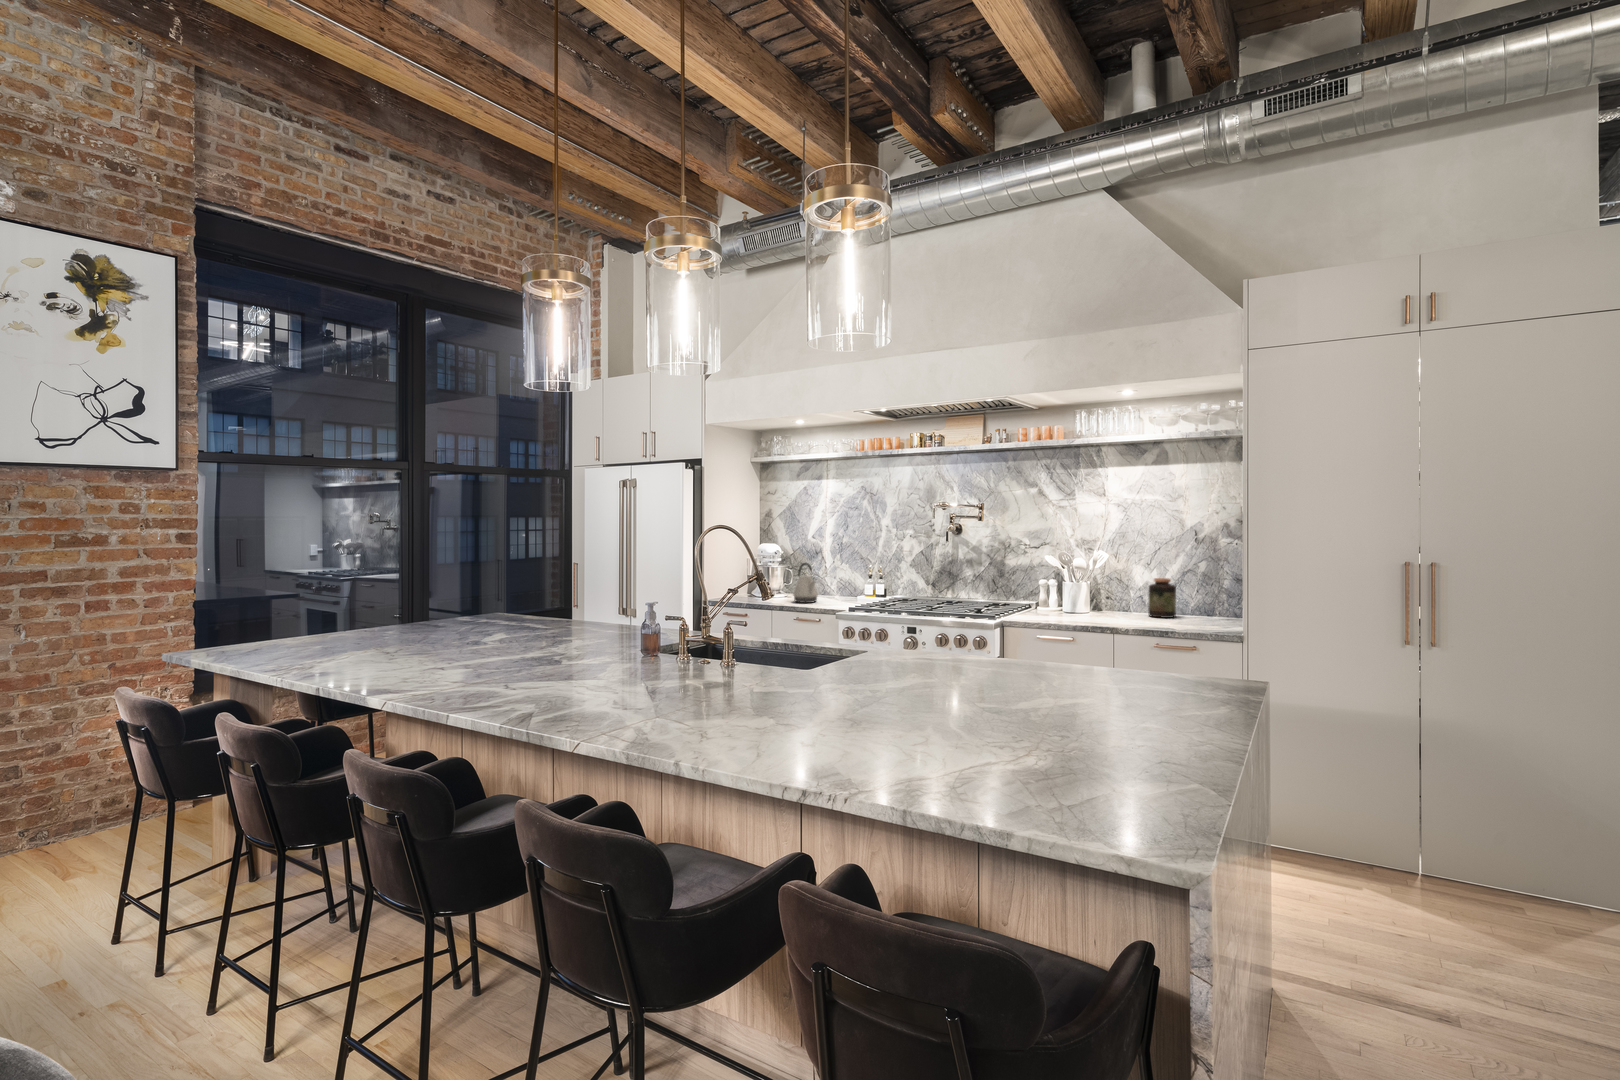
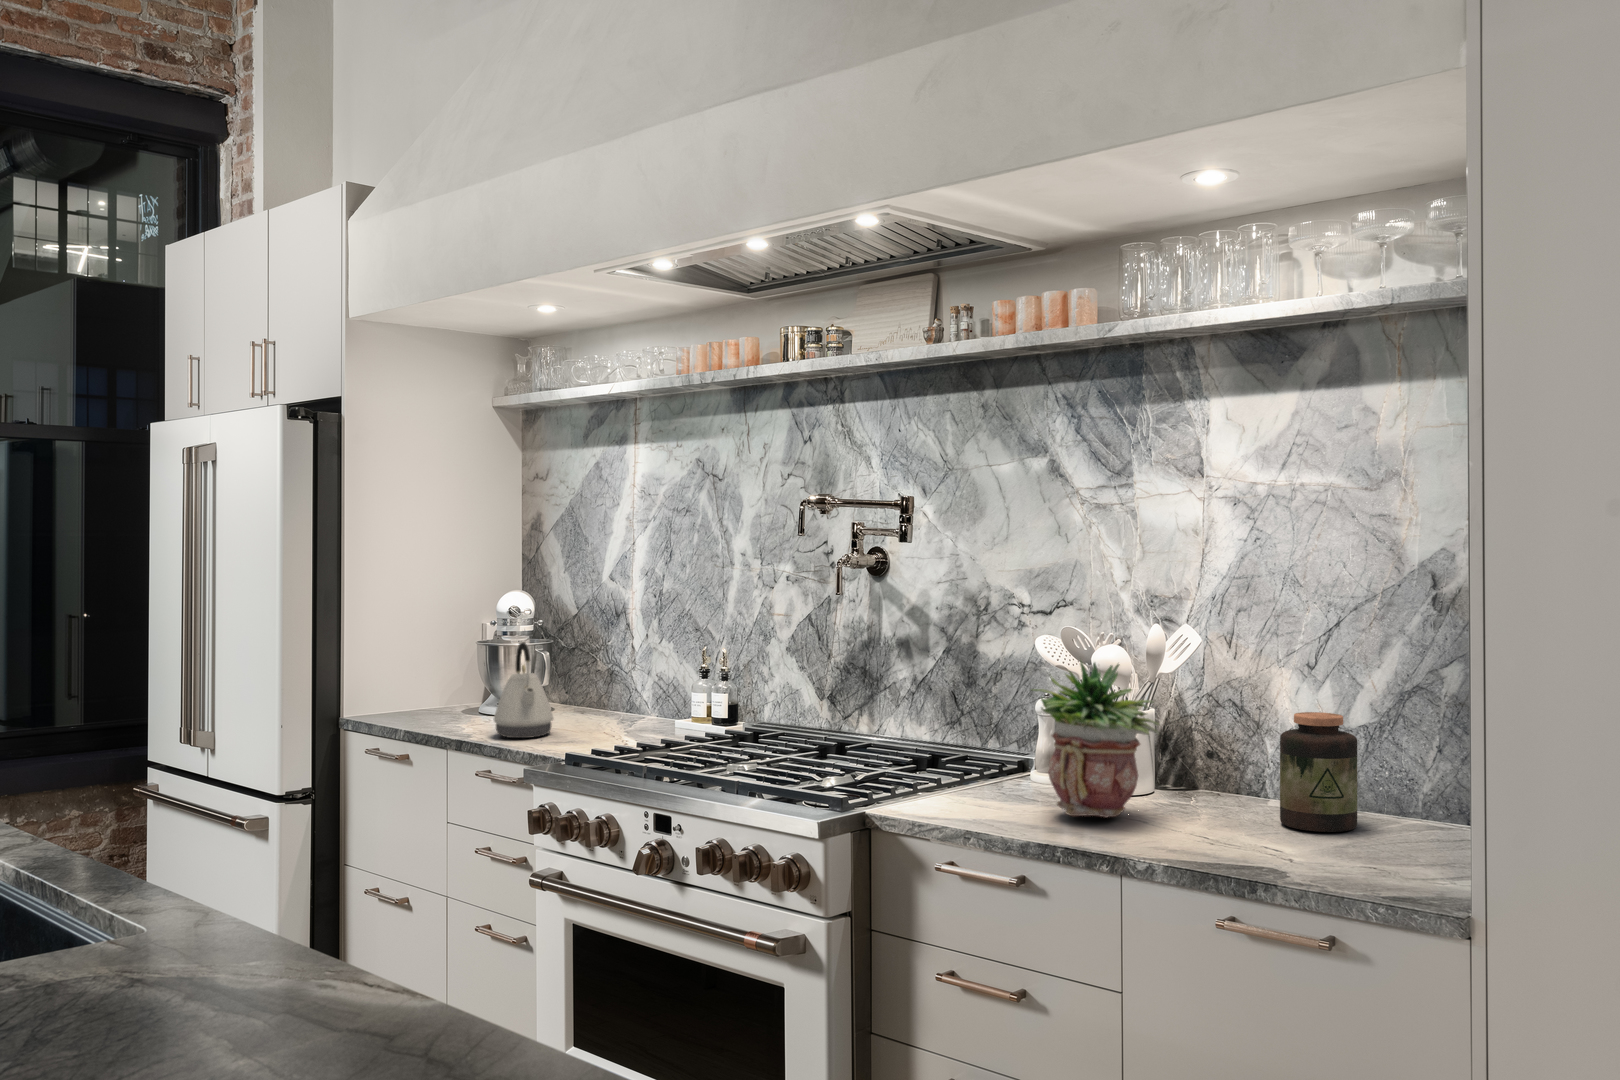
potted plant: none [1061,560,1109,616] -> present [1032,662,1158,818]

